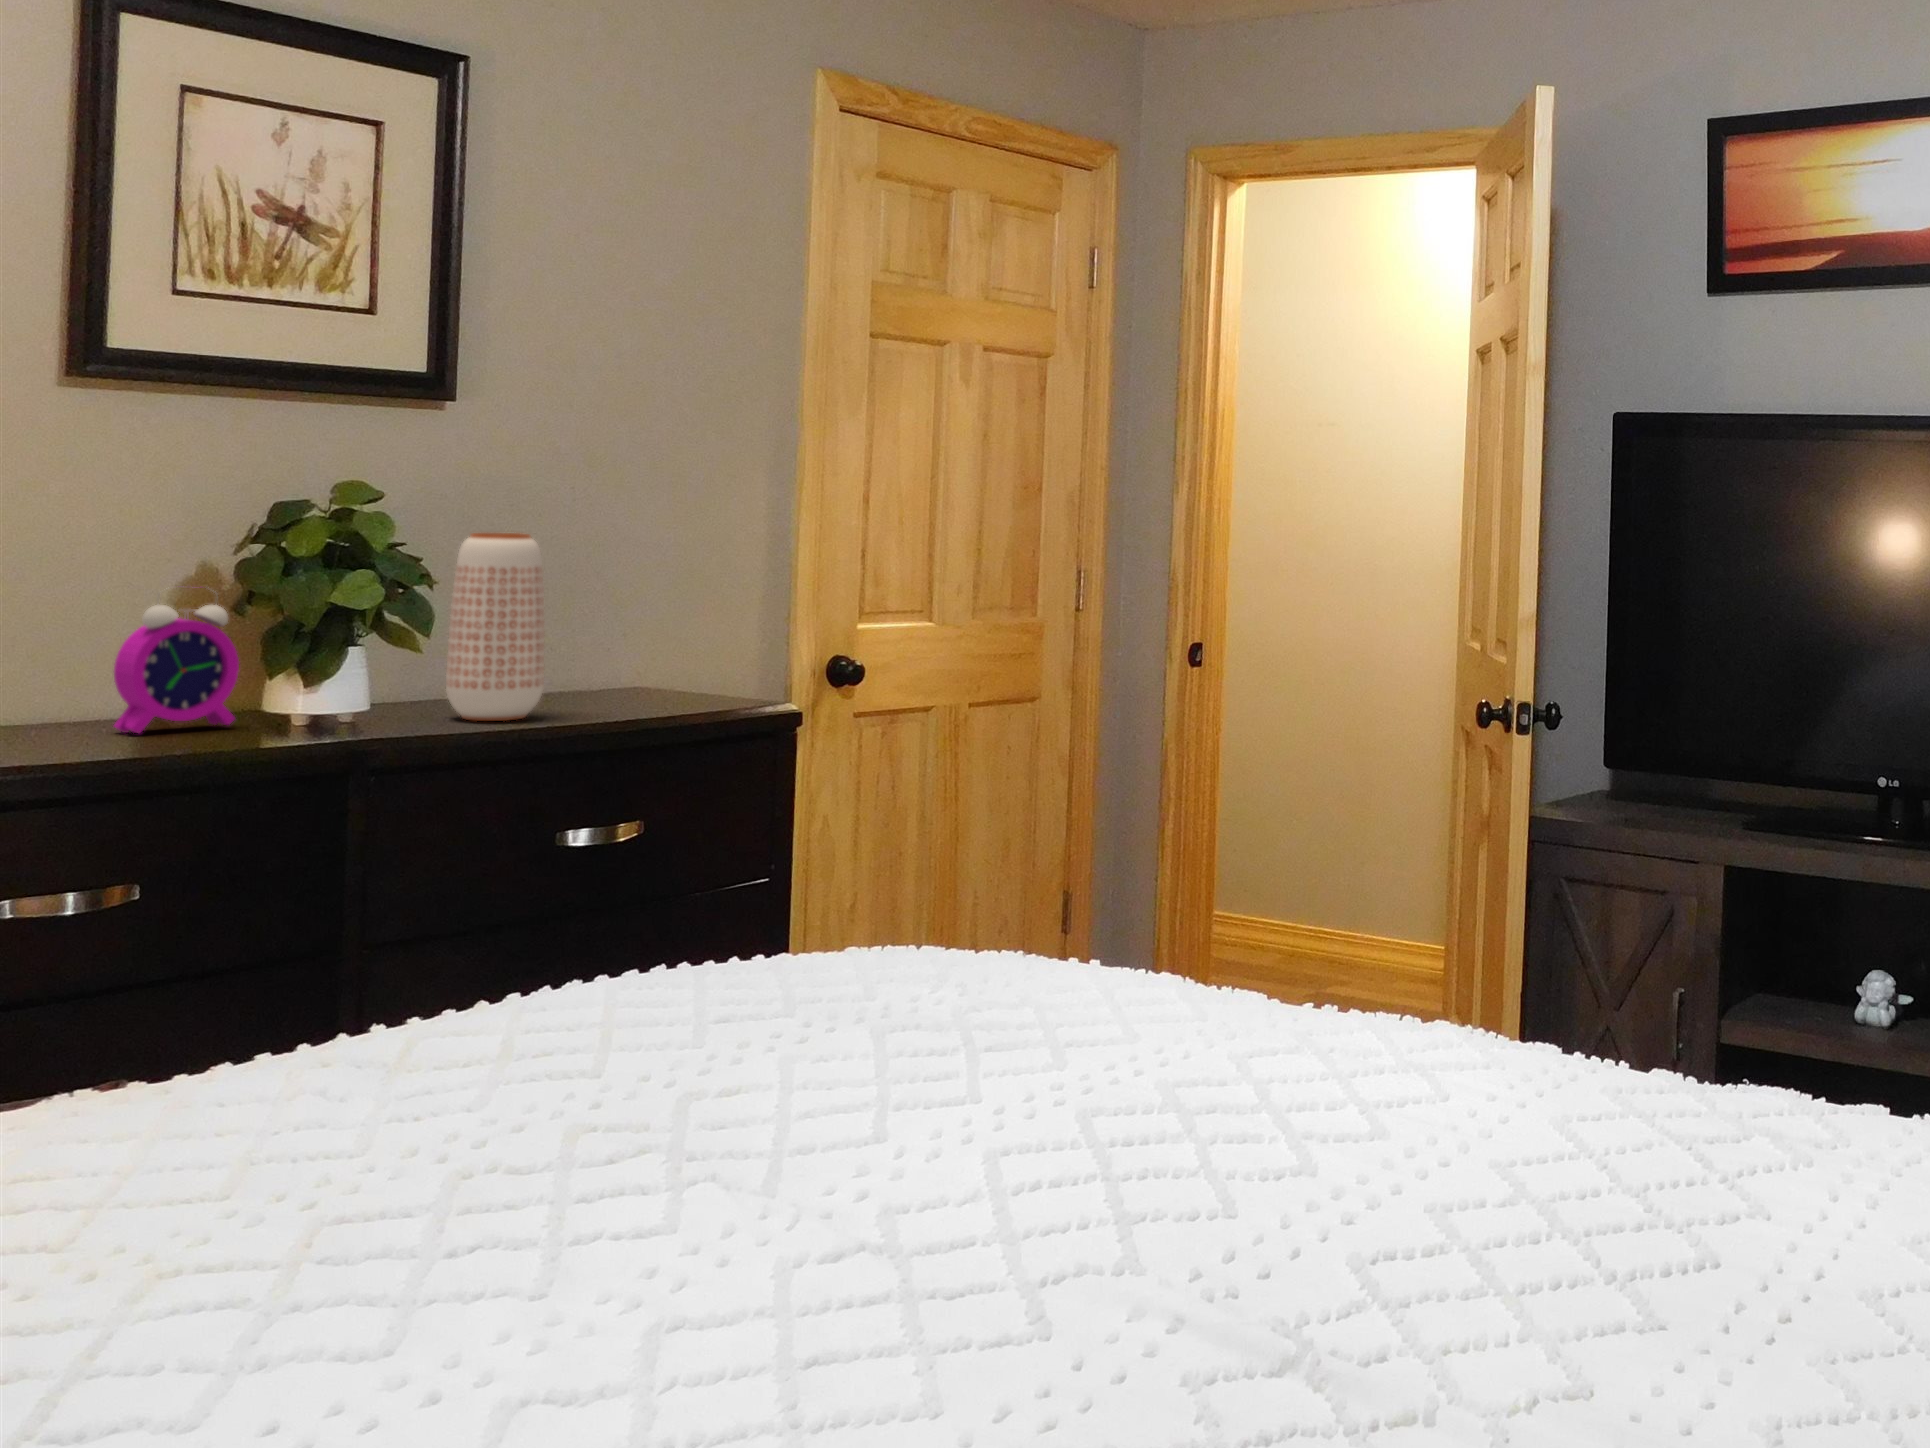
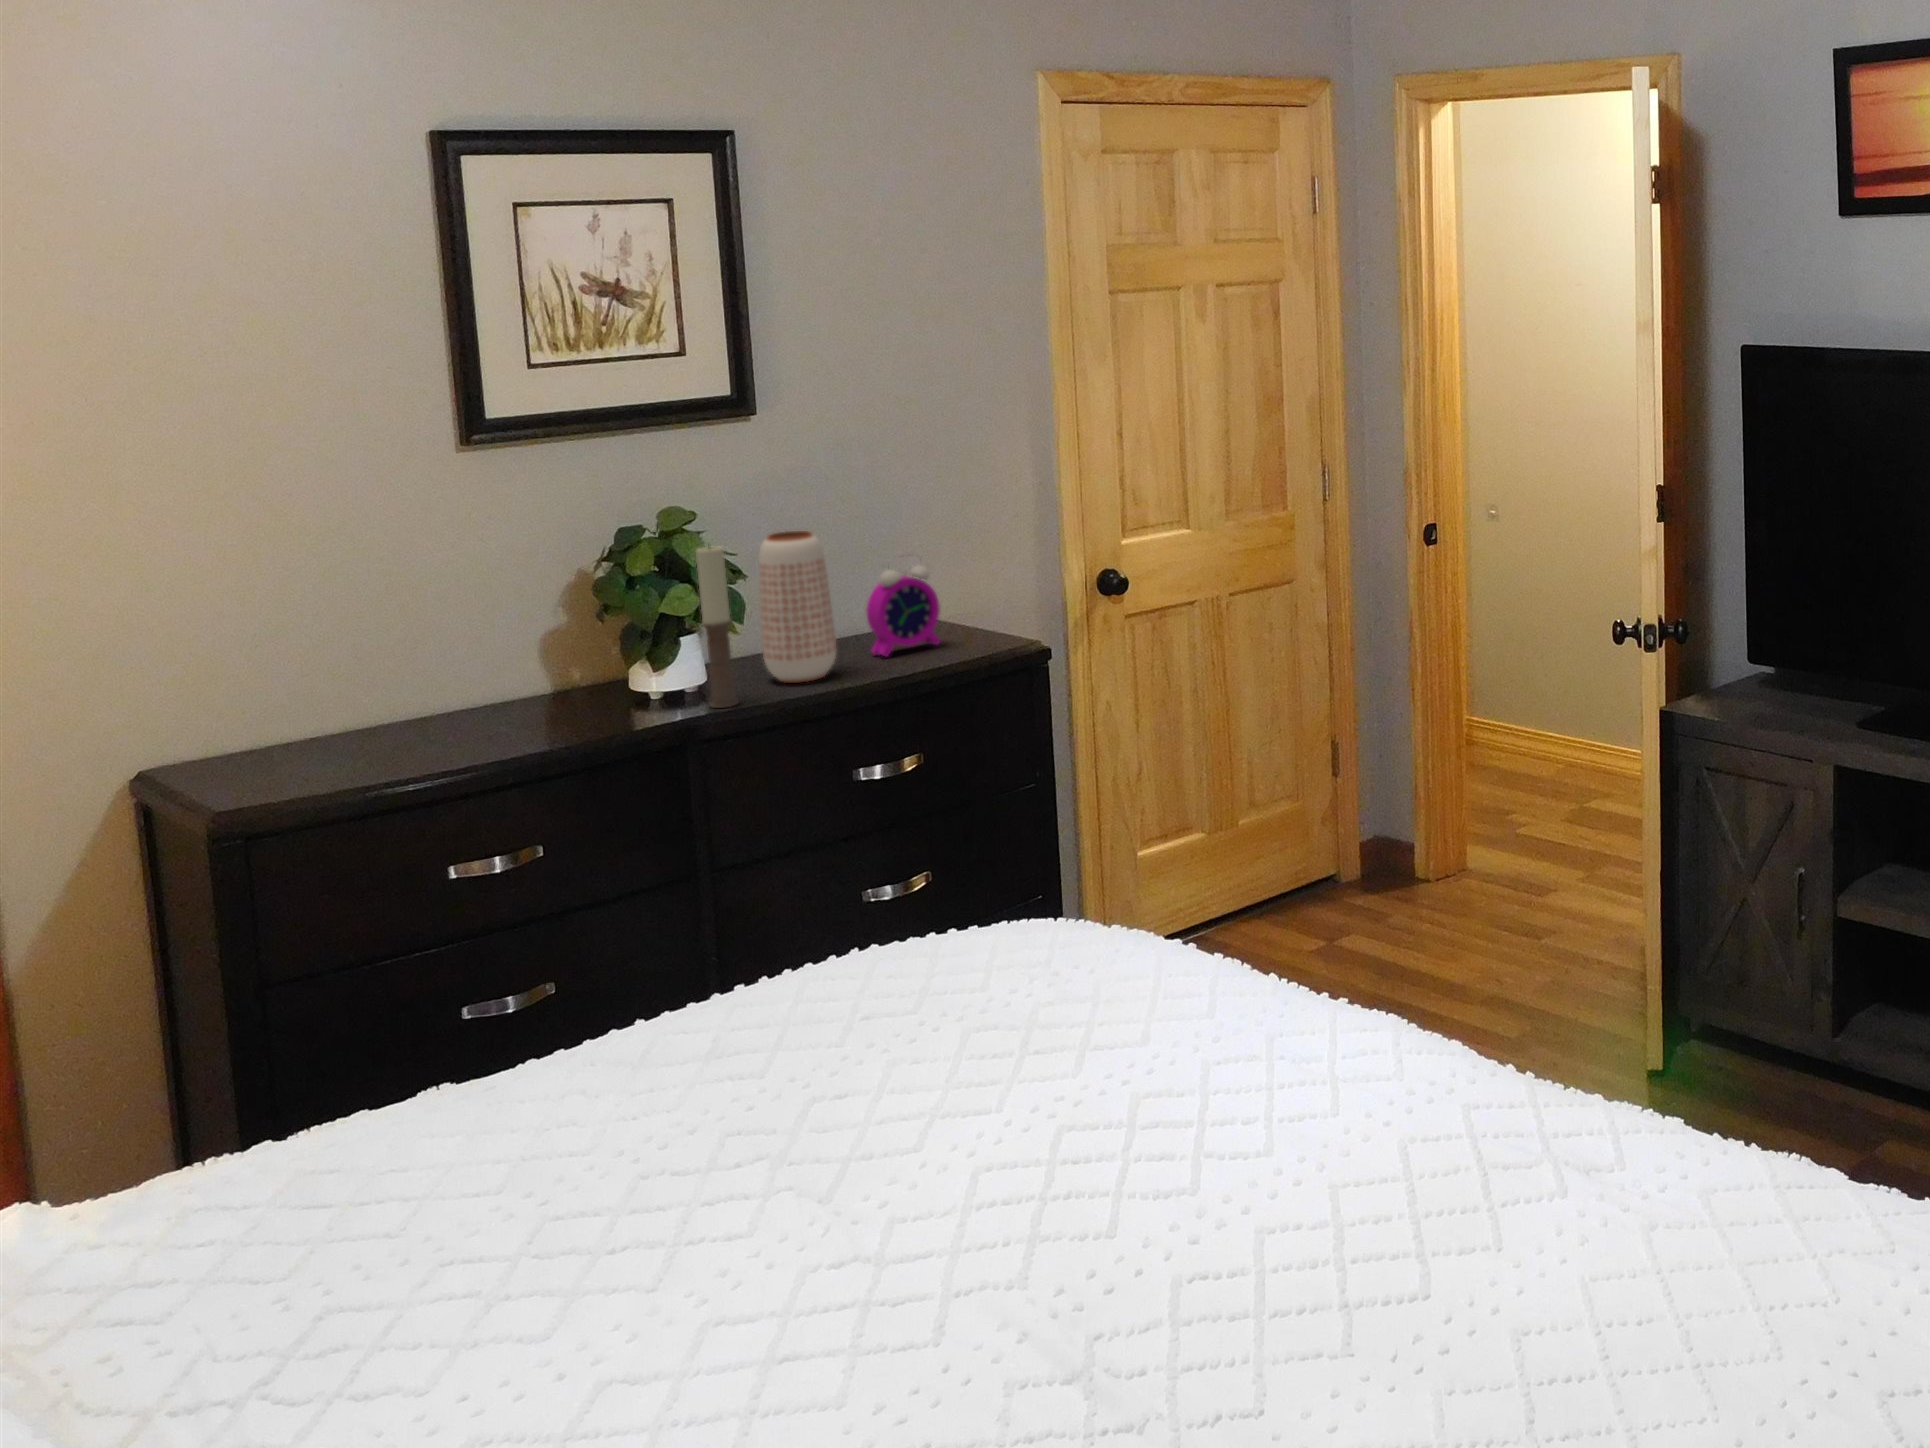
candle: none [381,523,427,735] -> present [696,546,738,708]
alarm clock: present [114,586,239,733] -> present [866,555,940,656]

